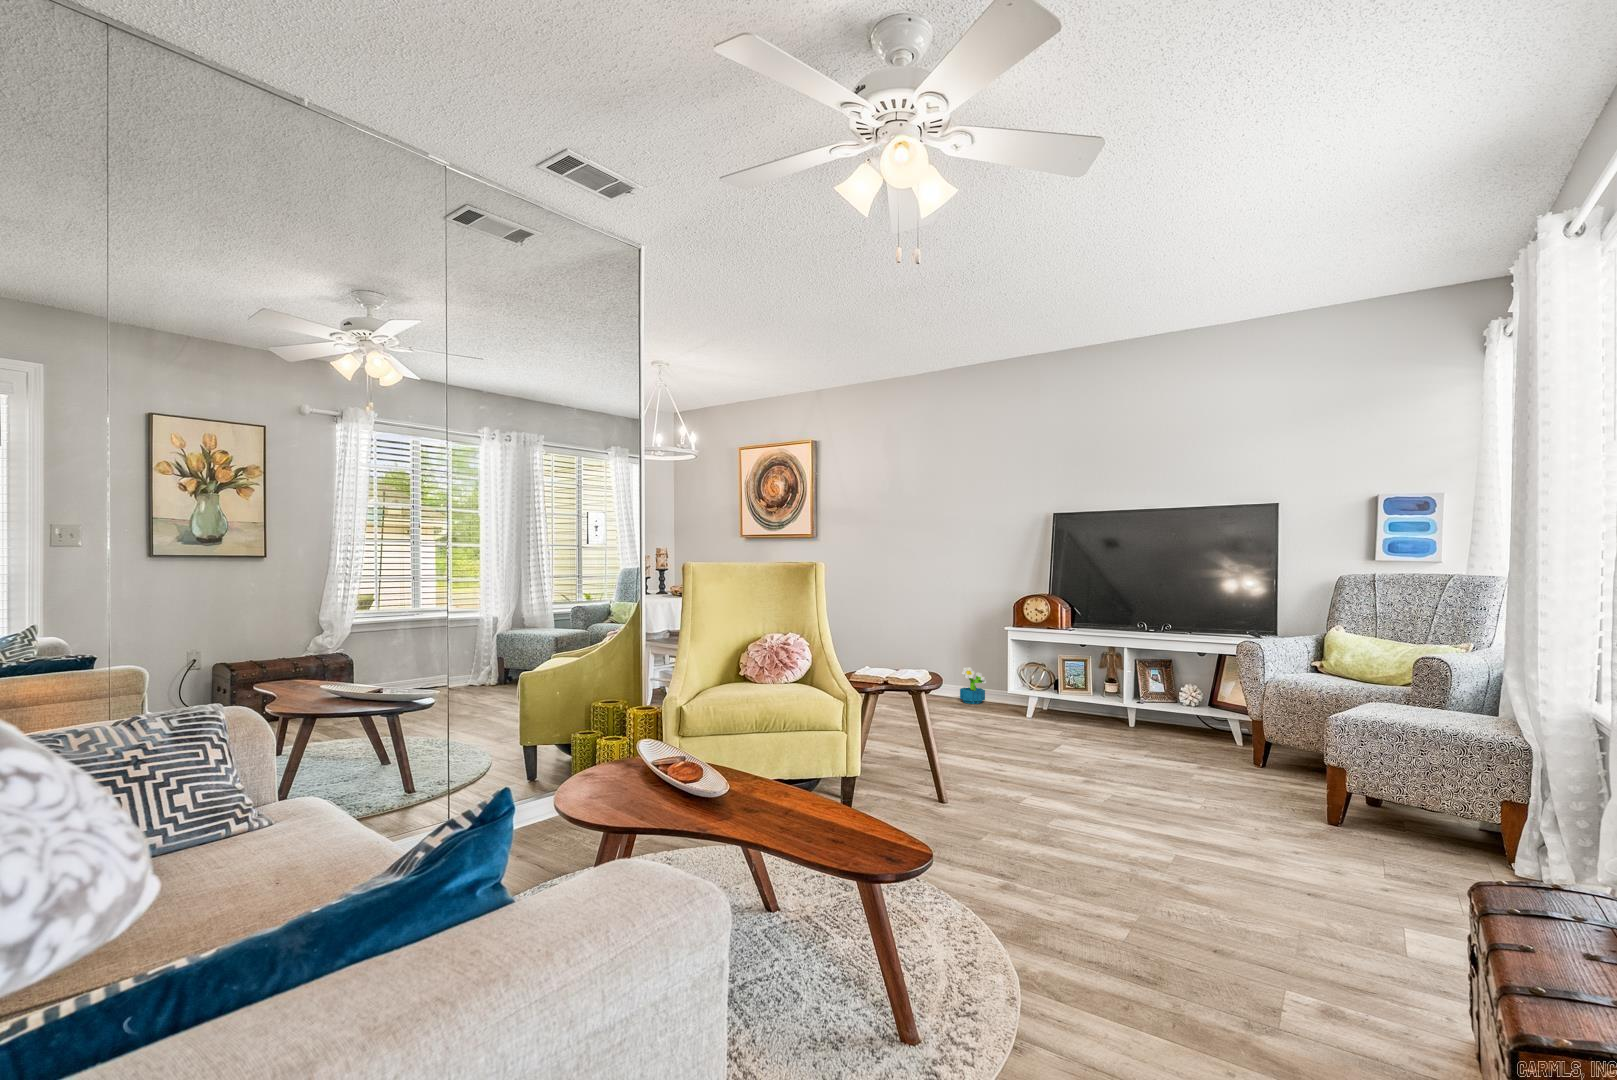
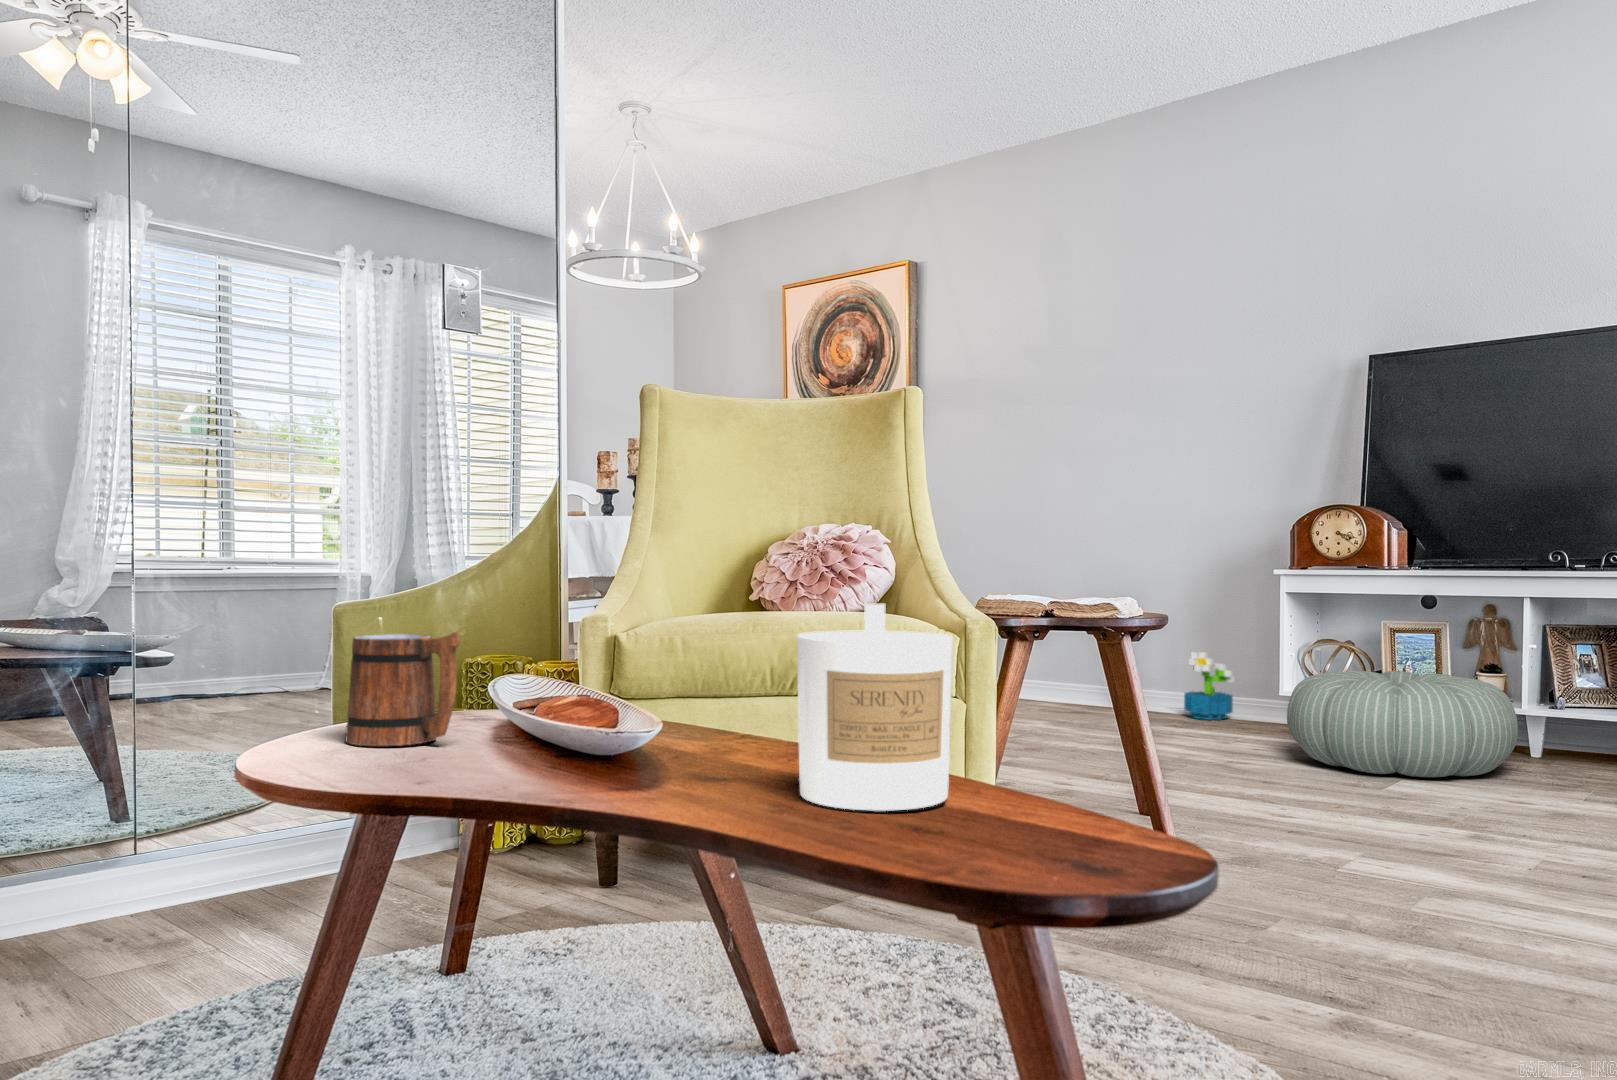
pouf: none [1008,686,1118,745] -> present [1287,671,1518,777]
mug: none [615,759,661,807] -> present [346,632,459,746]
candle: none [794,764,848,839] -> present [797,604,954,811]

